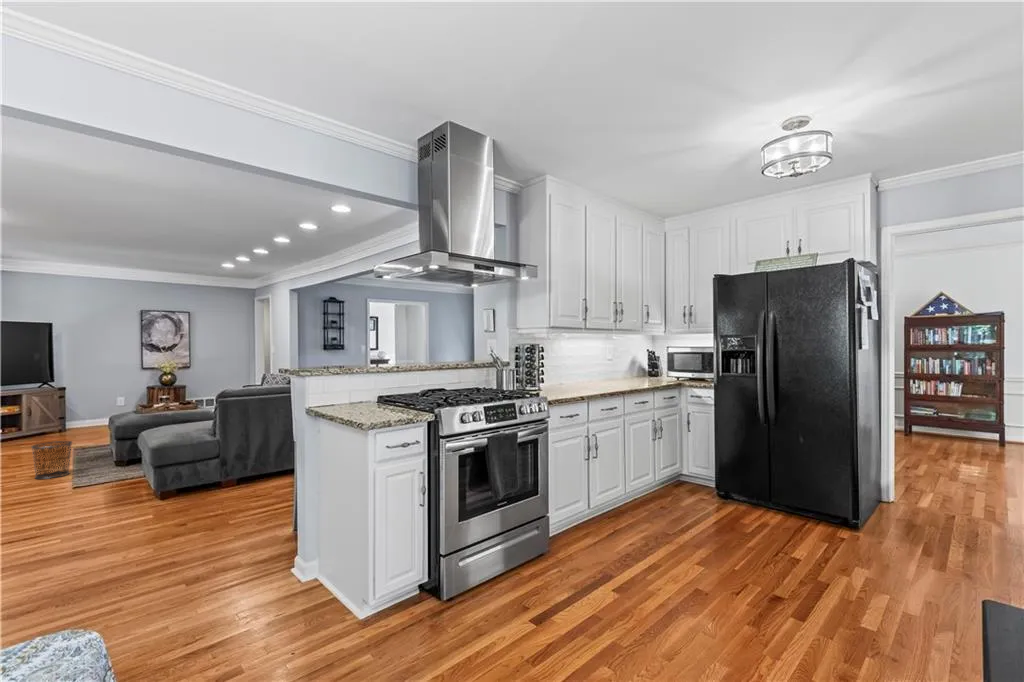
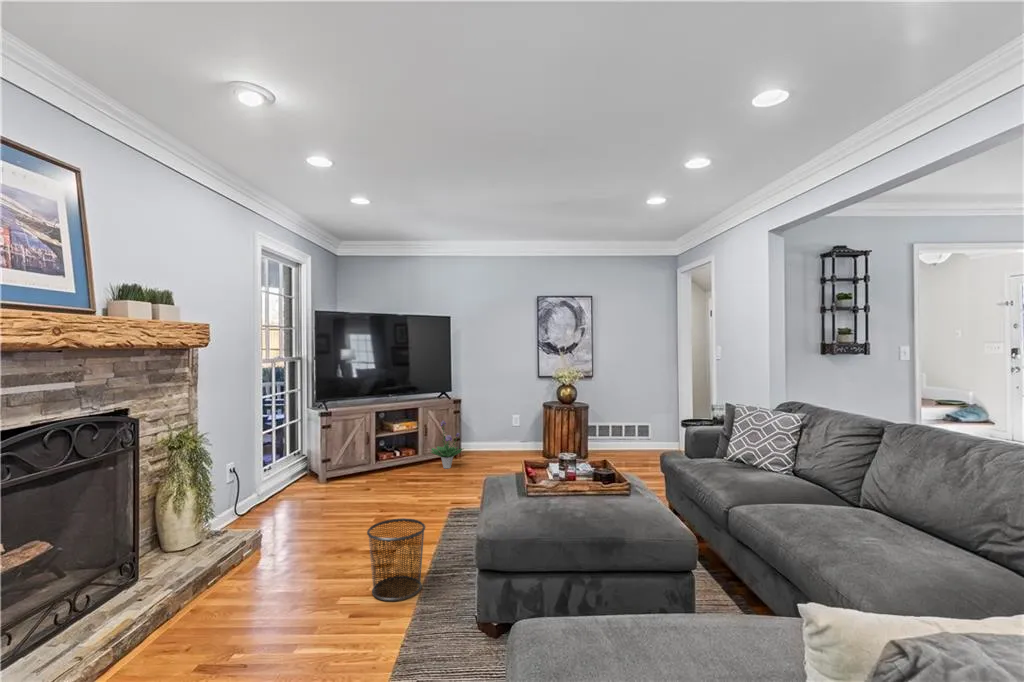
potted plant: none [37,403,73,439] -> present [431,421,463,469]

